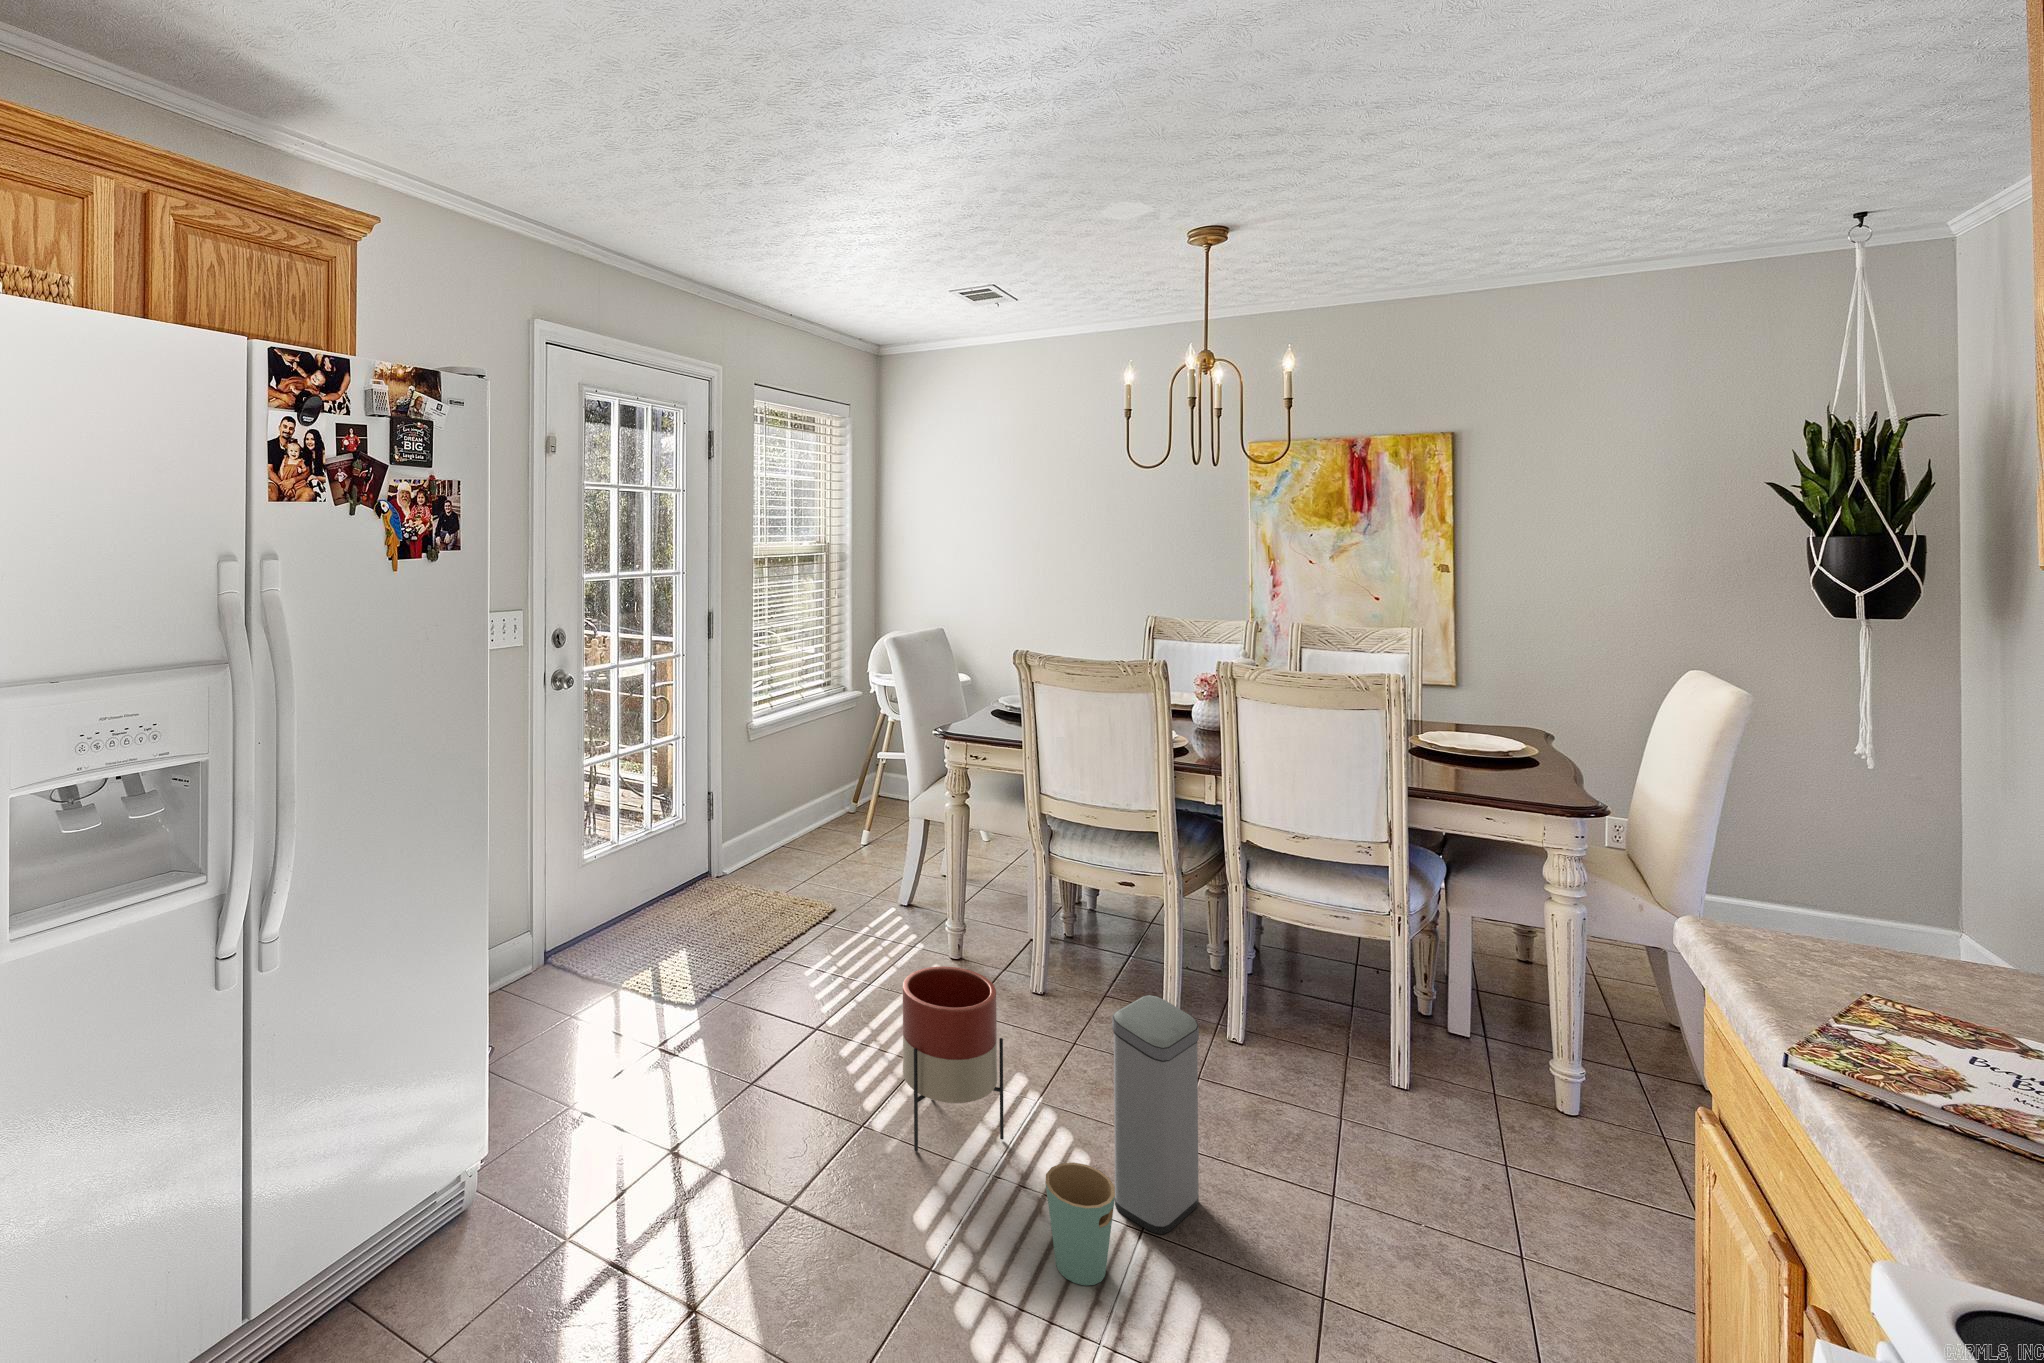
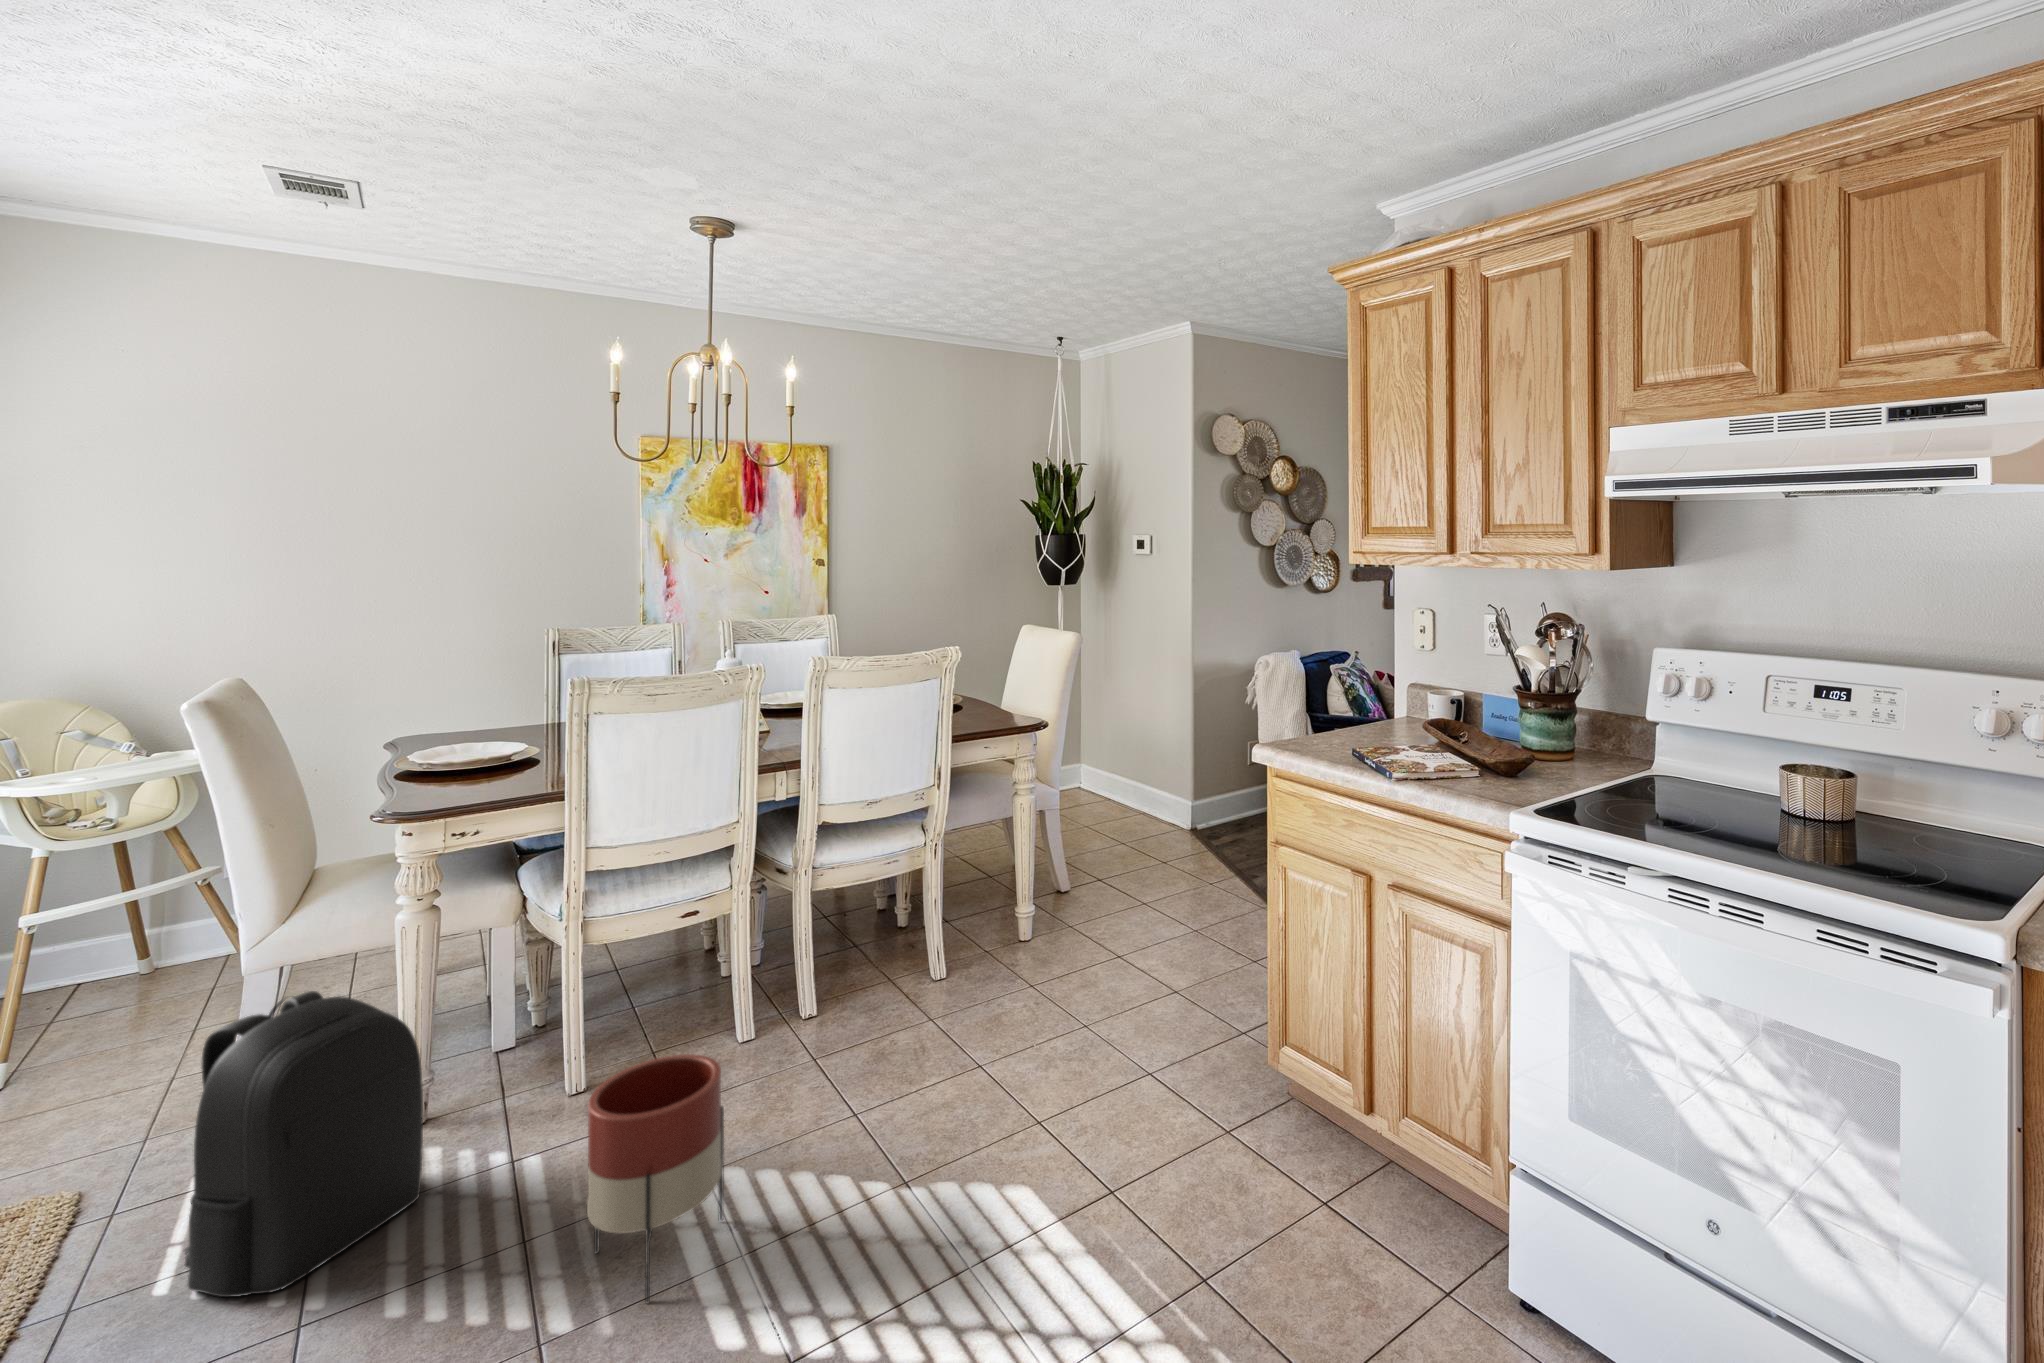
backpack: none [807,829,917,1005] -> present [184,991,423,1297]
trash can: present [1045,995,1199,1286] -> none [868,970,937,1256]

